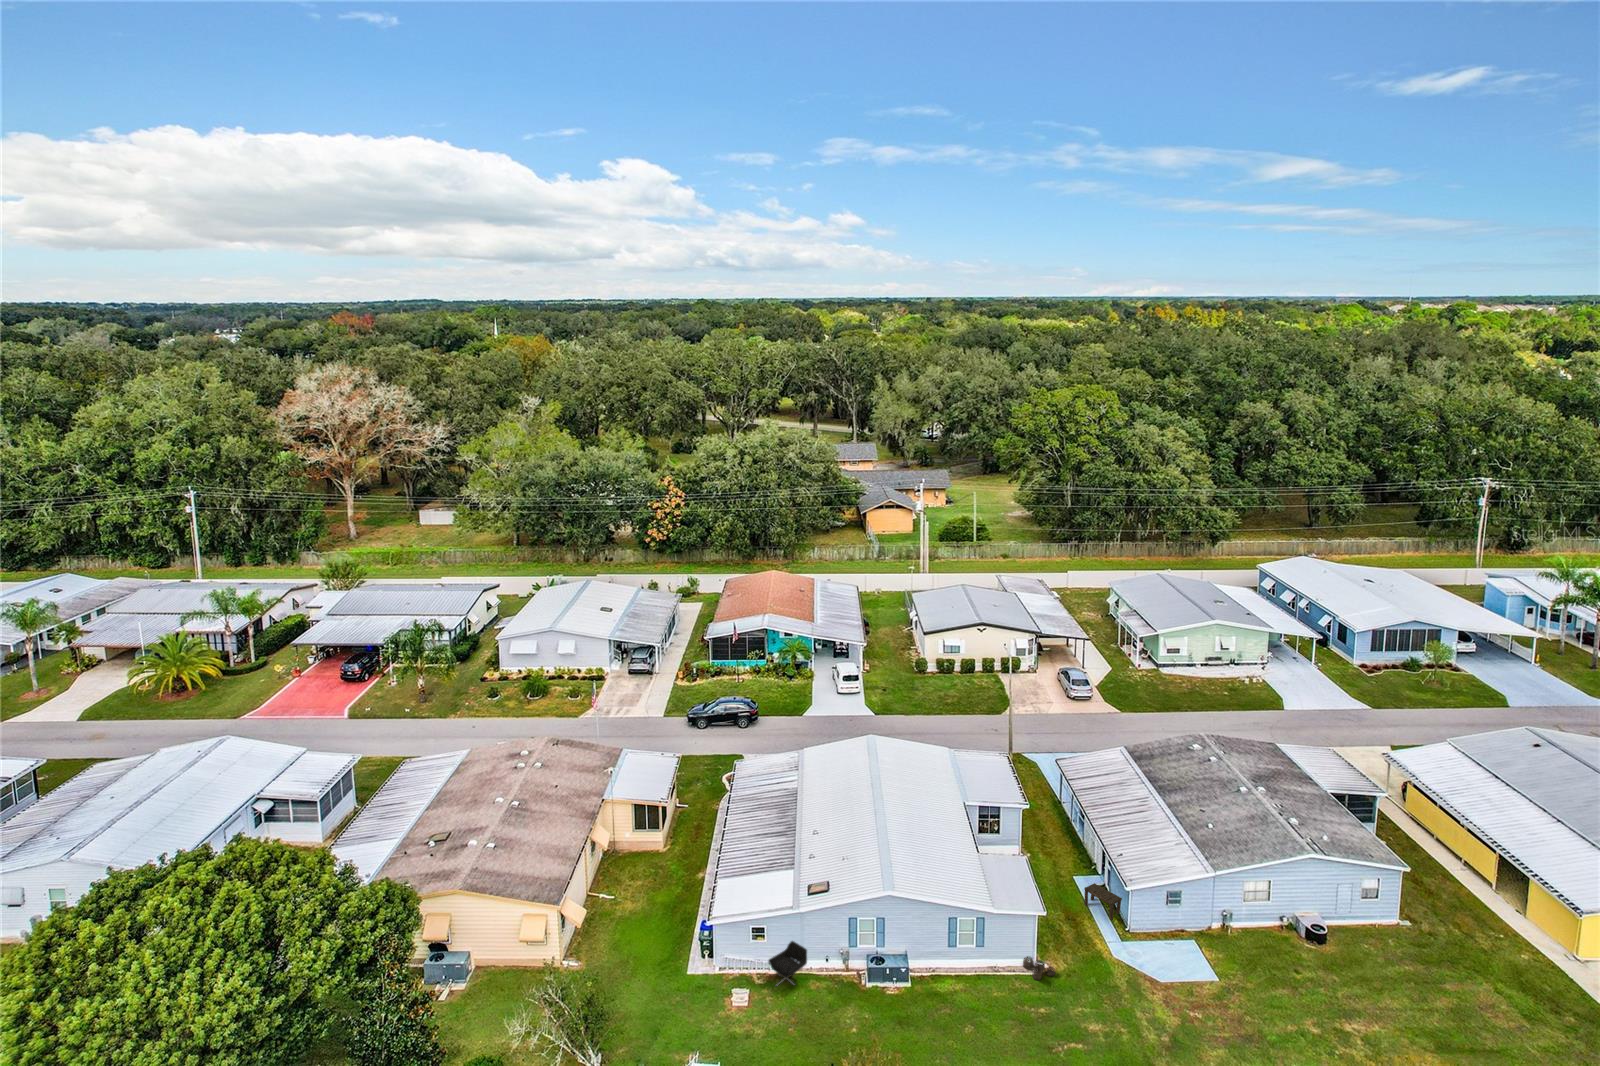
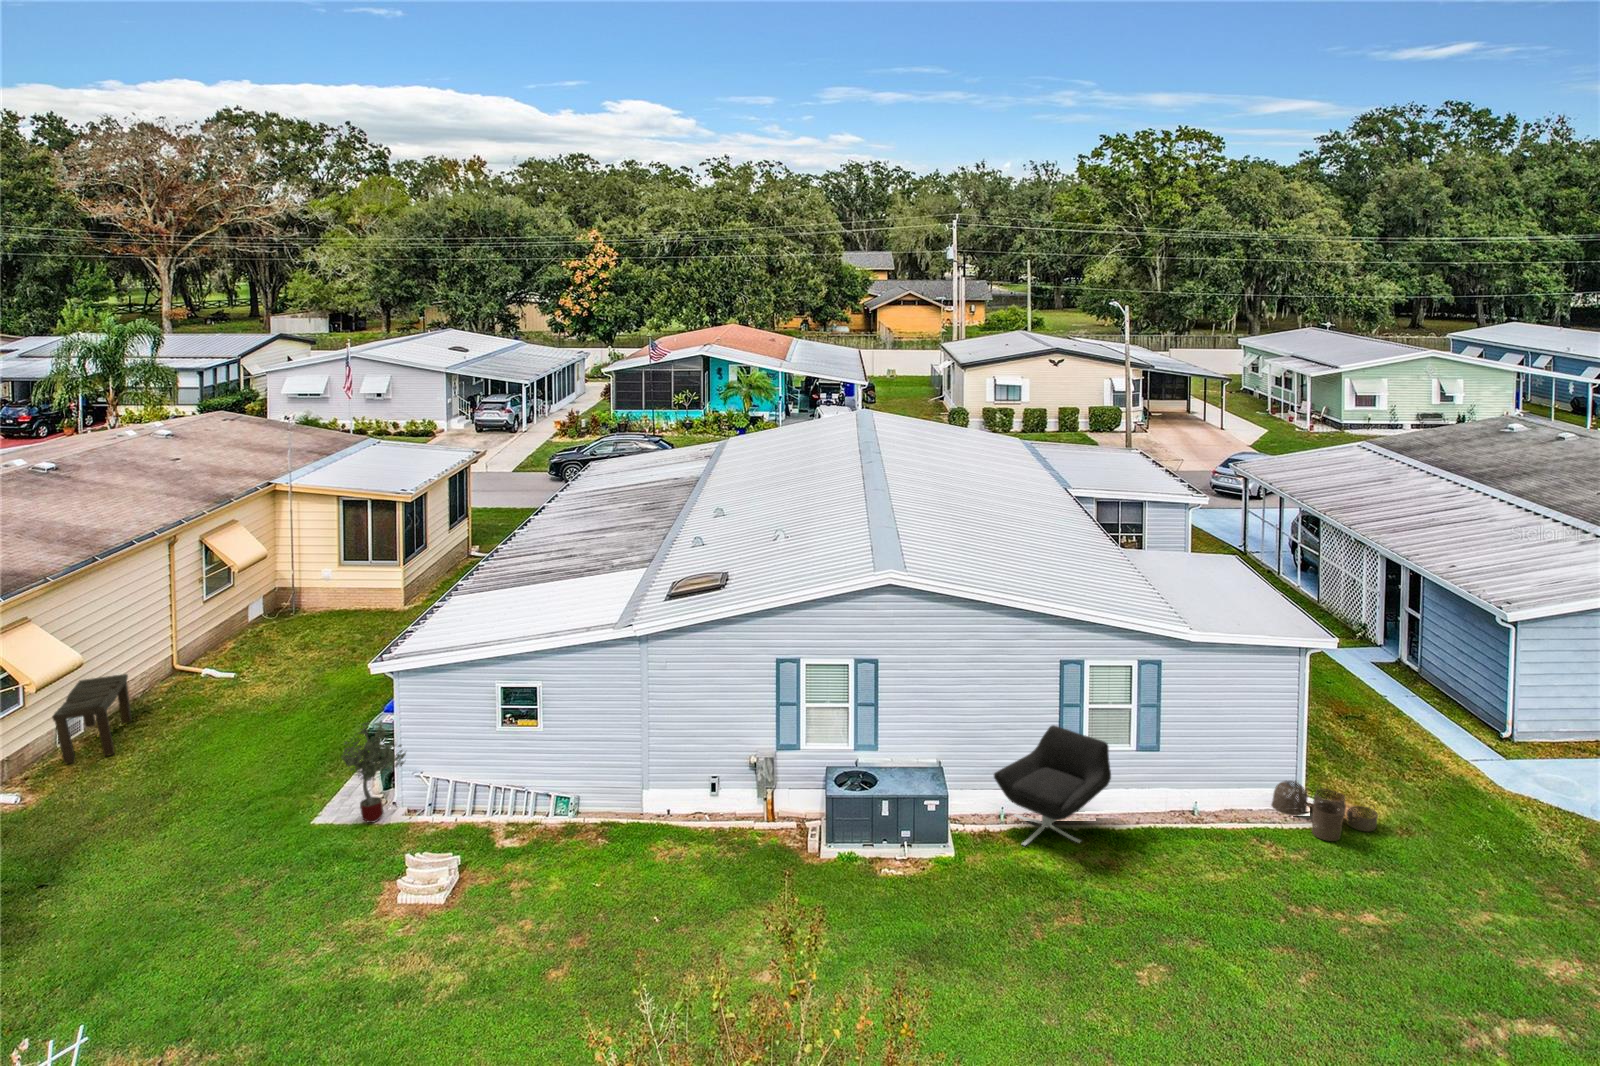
bench: present [1084,883,1122,920] -> present [53,674,131,764]
potted tree: none [698,941,723,976] -> present [342,721,406,823]
lounge chair: present [769,941,807,984] -> present [994,725,1111,845]

